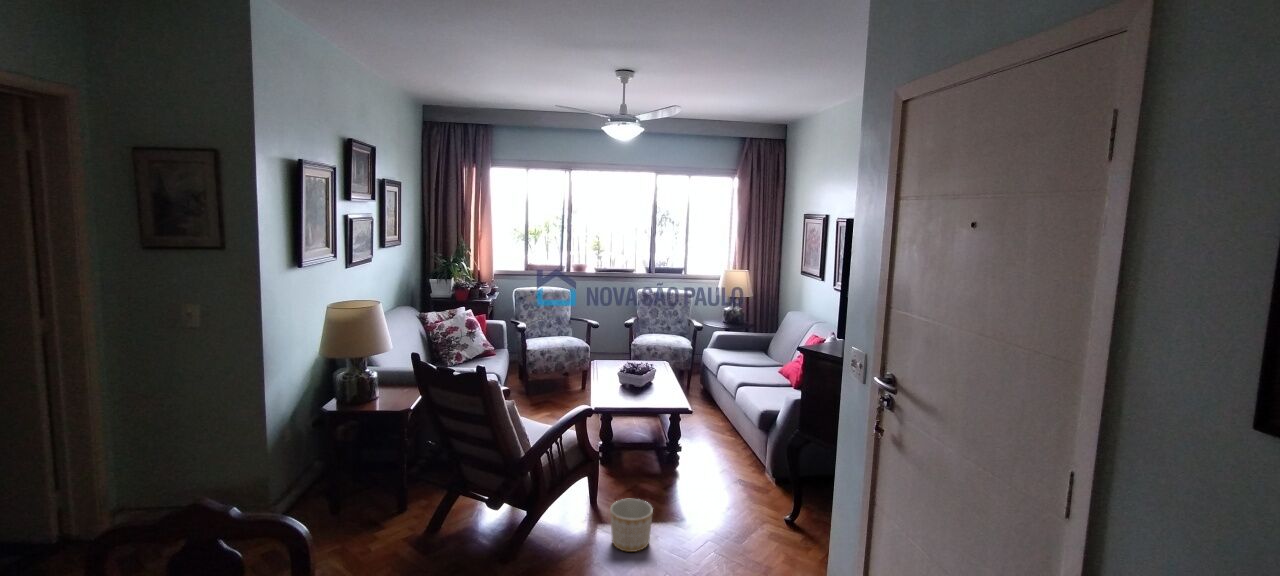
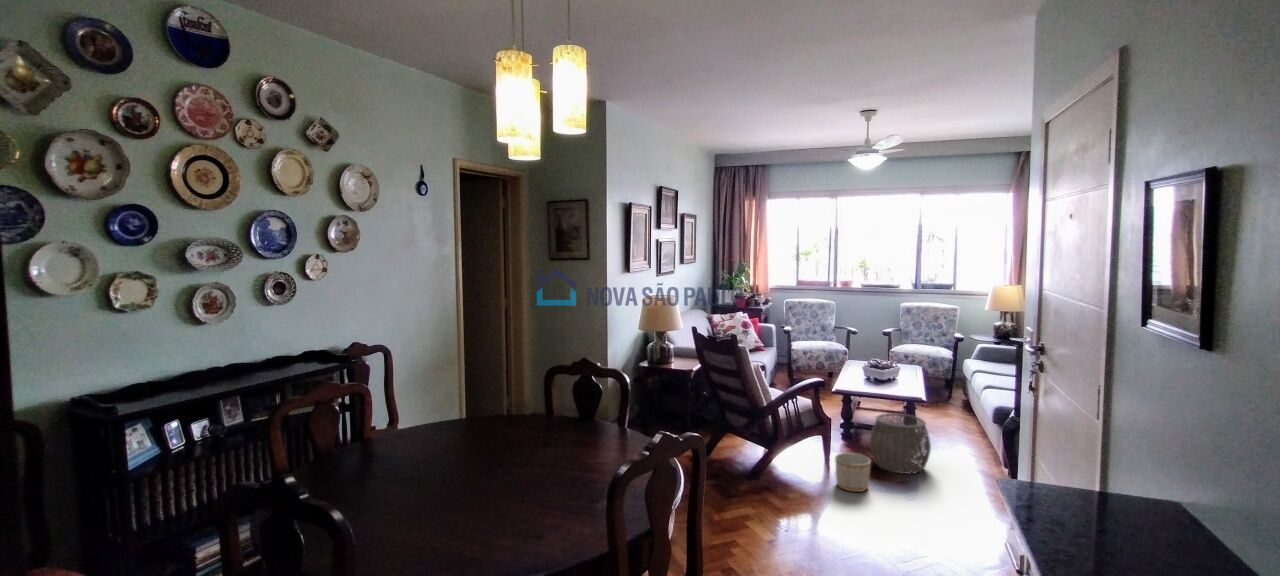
woven basket: none [640,434,706,510] -> present [870,413,931,474]

